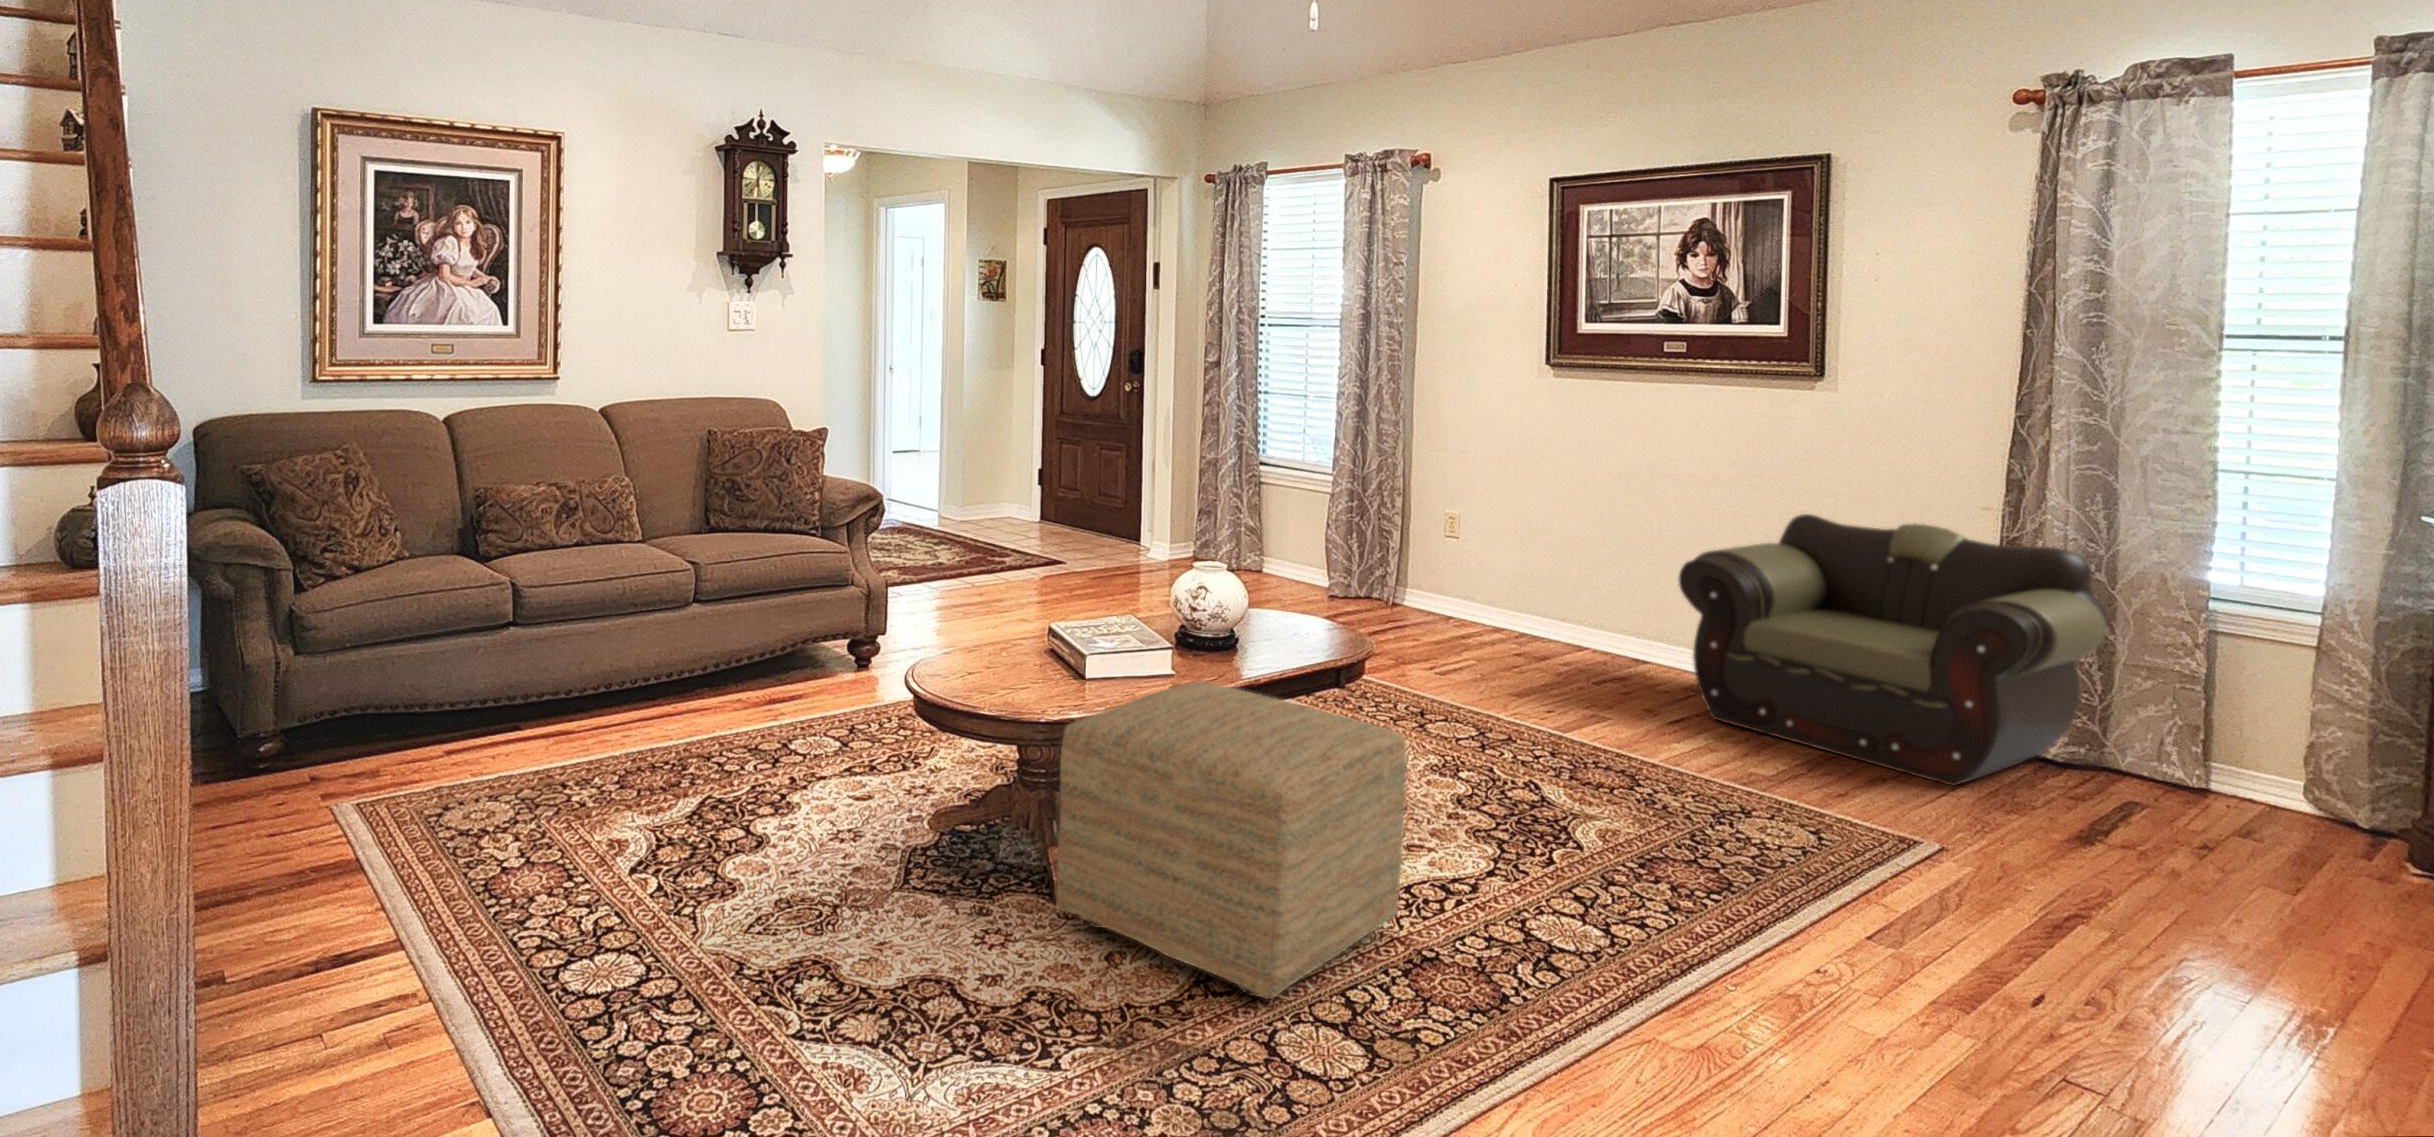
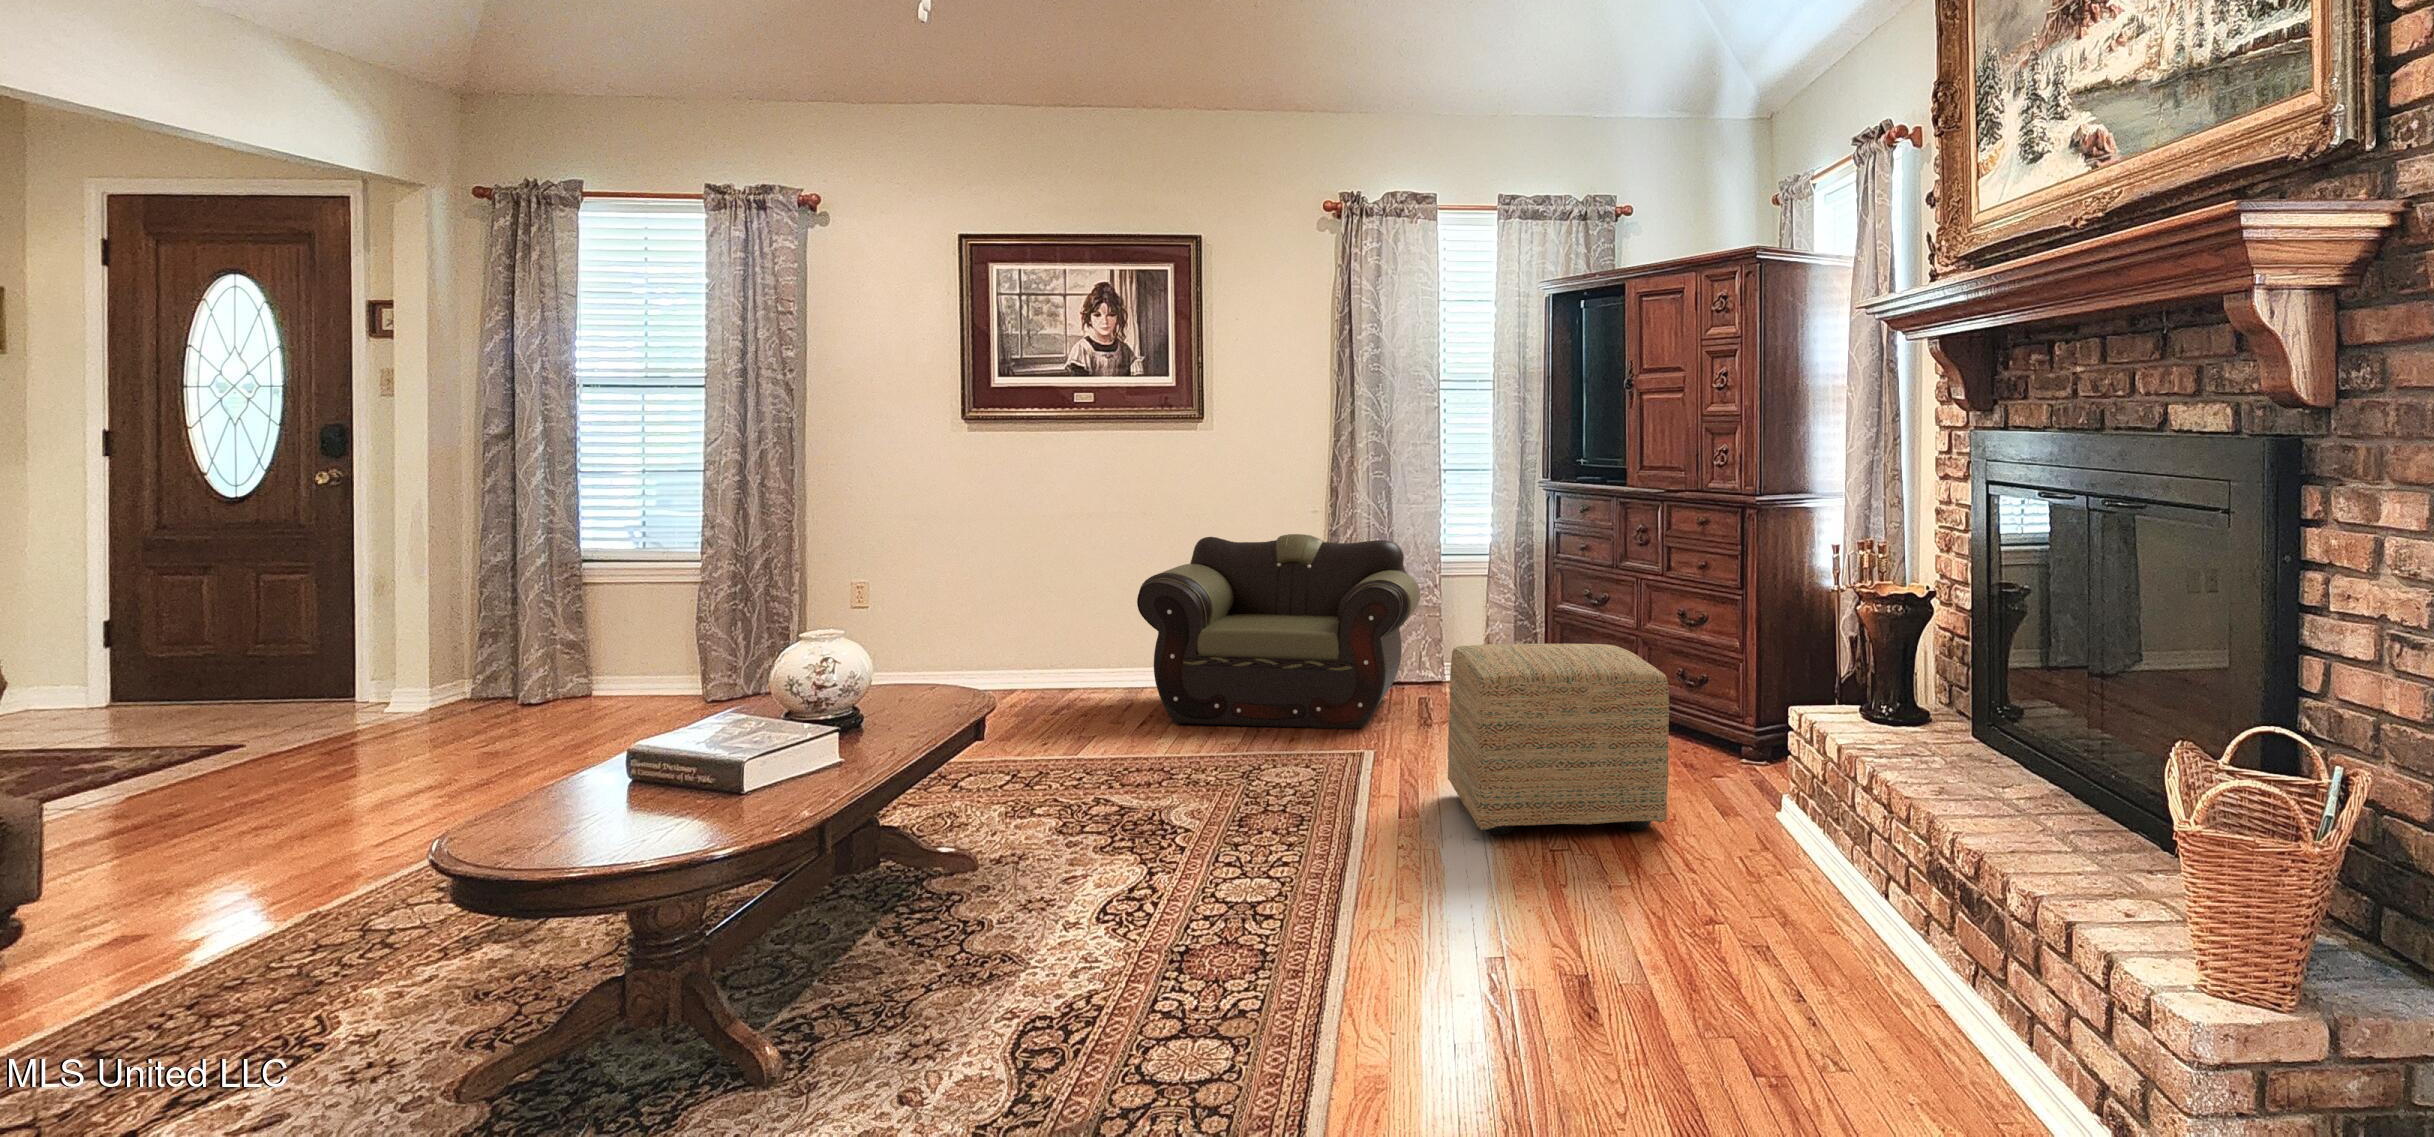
ottoman: present [1056,681,1407,999] -> present [1448,644,1669,835]

